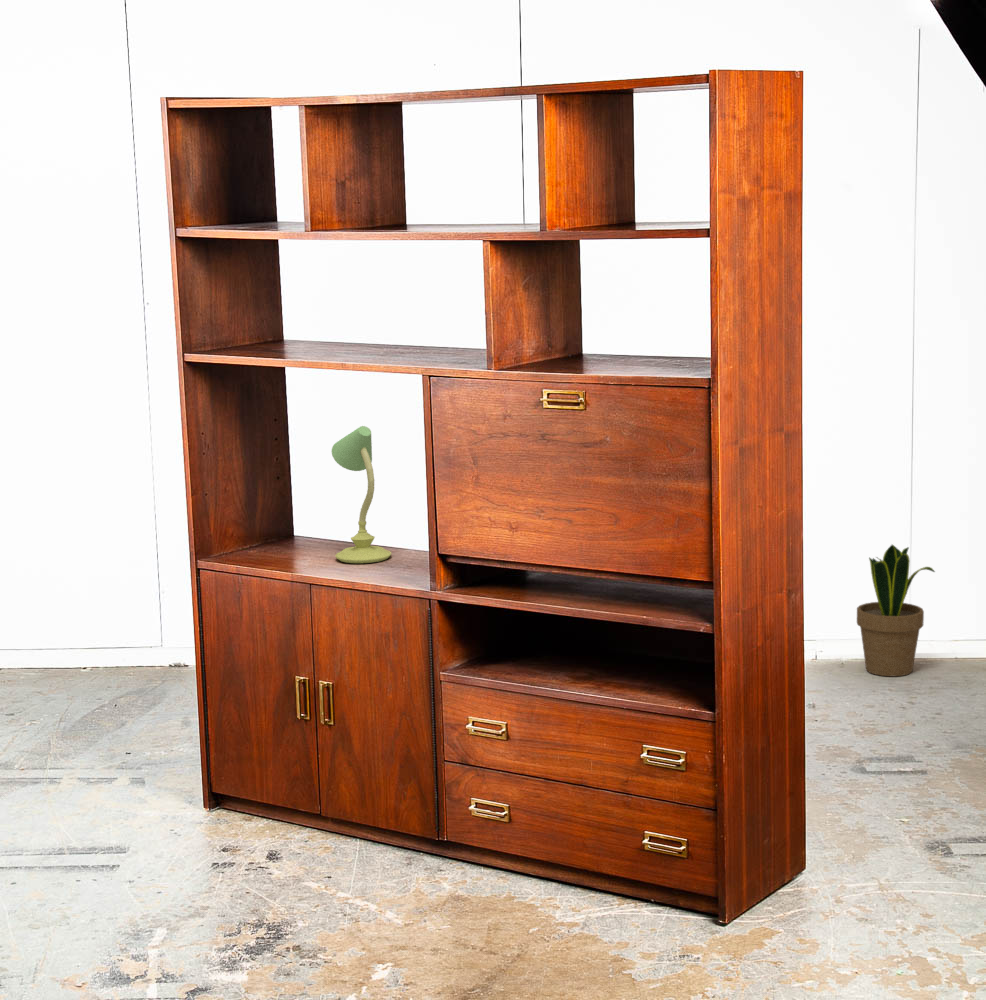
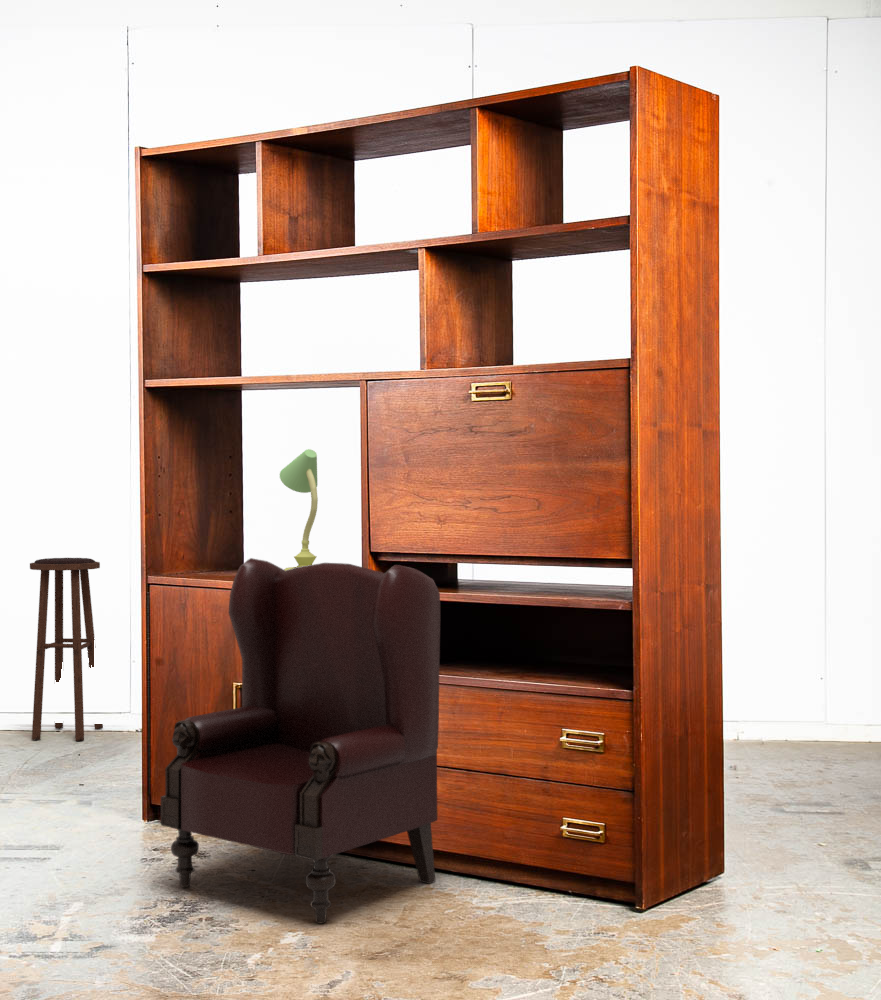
stool: none [50,494,139,691] -> present [30,558,103,741]
potted plant: present [857,545,935,676] -> none [780,617,854,744]
armchair: none [237,565,517,950] -> present [161,558,440,923]

